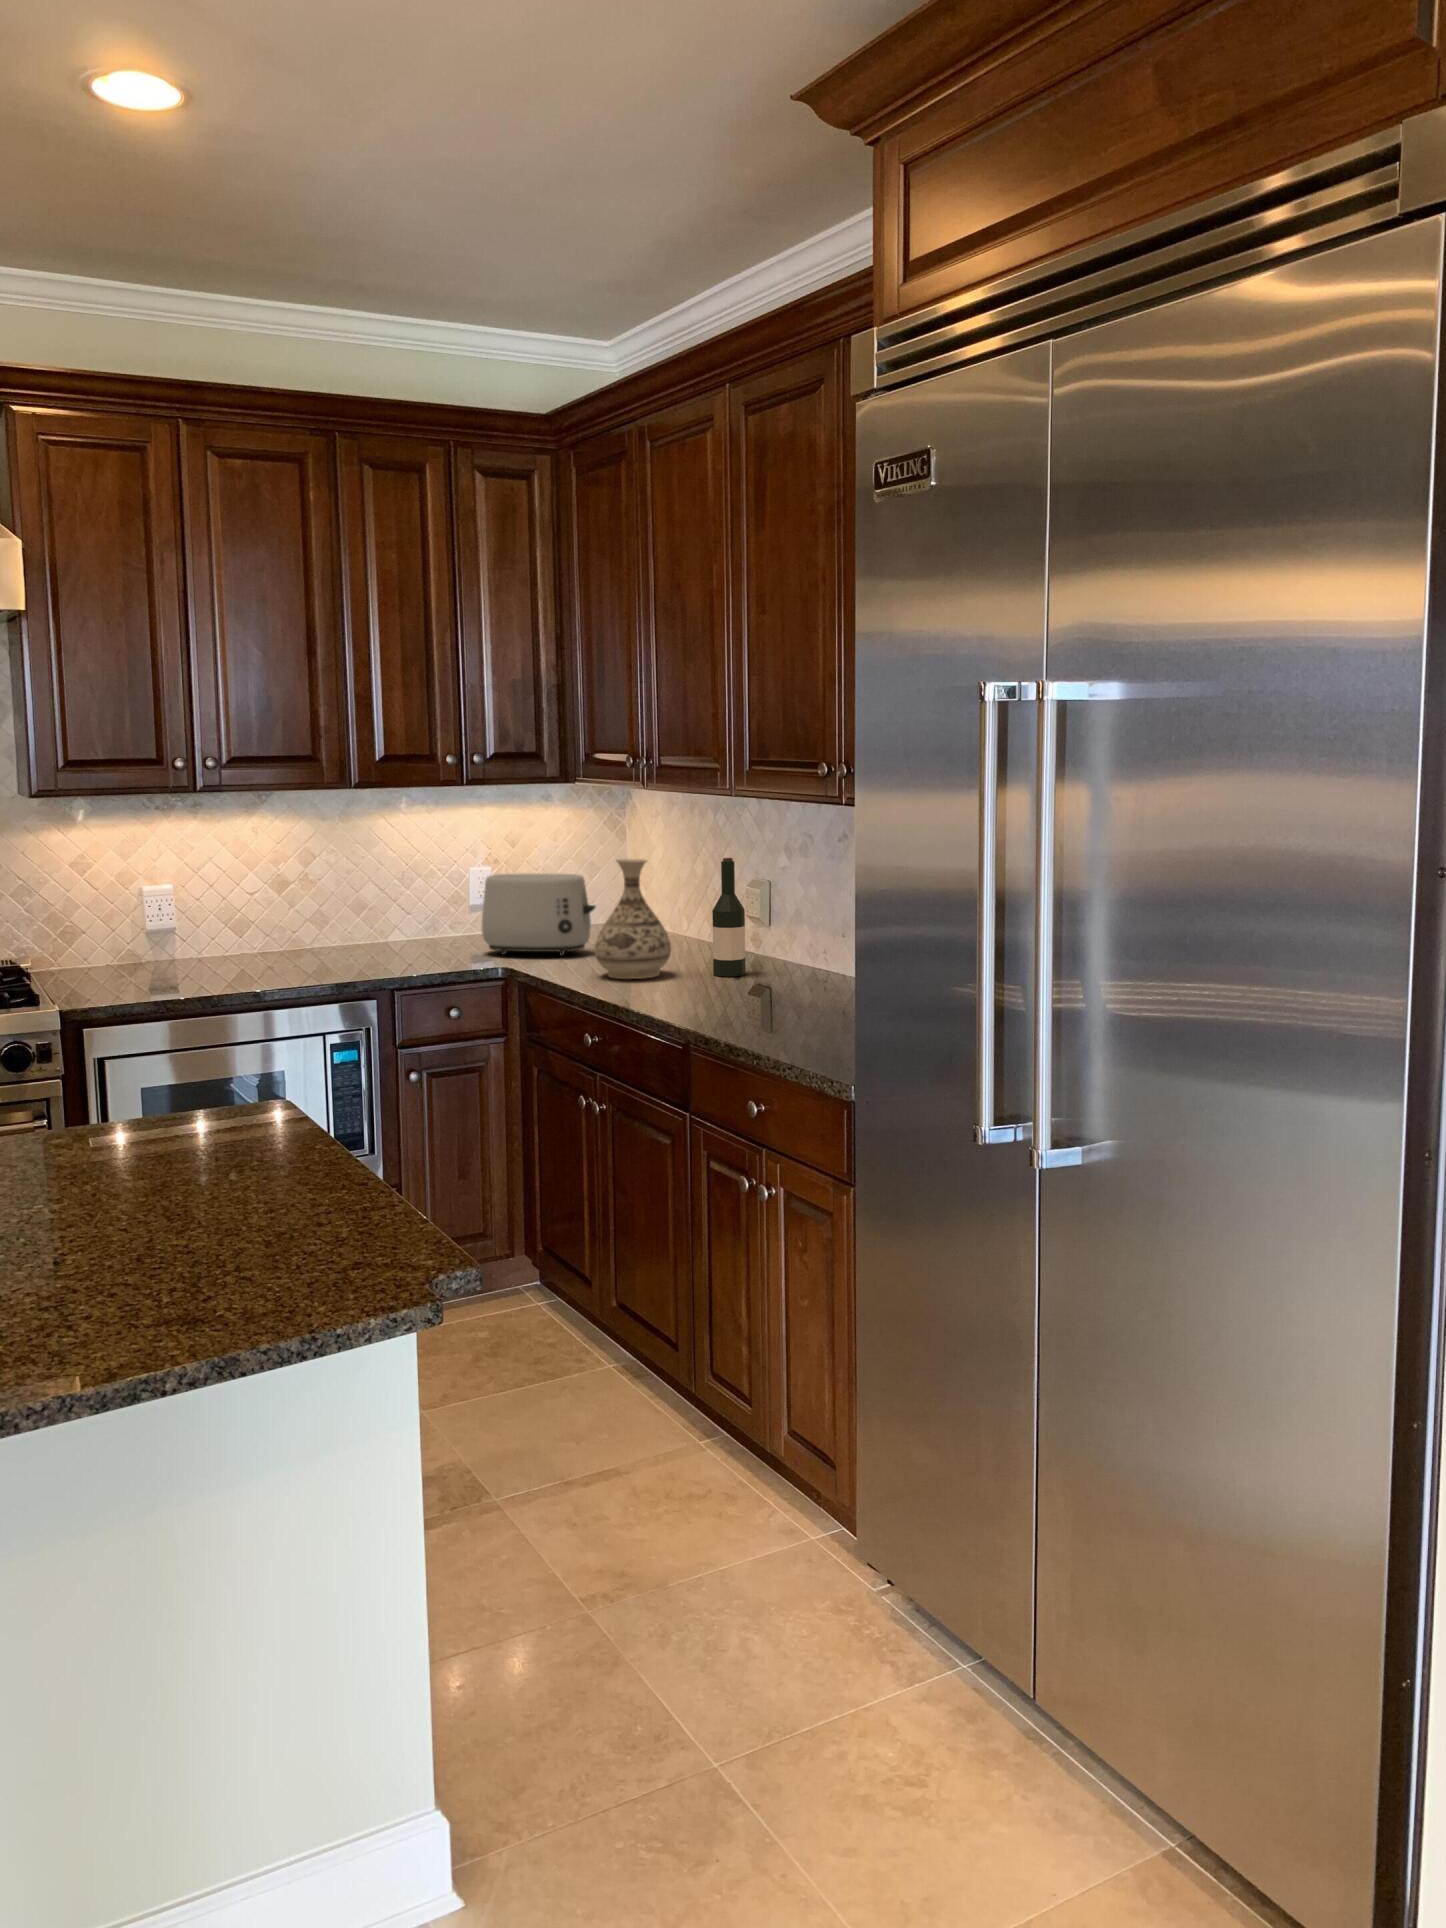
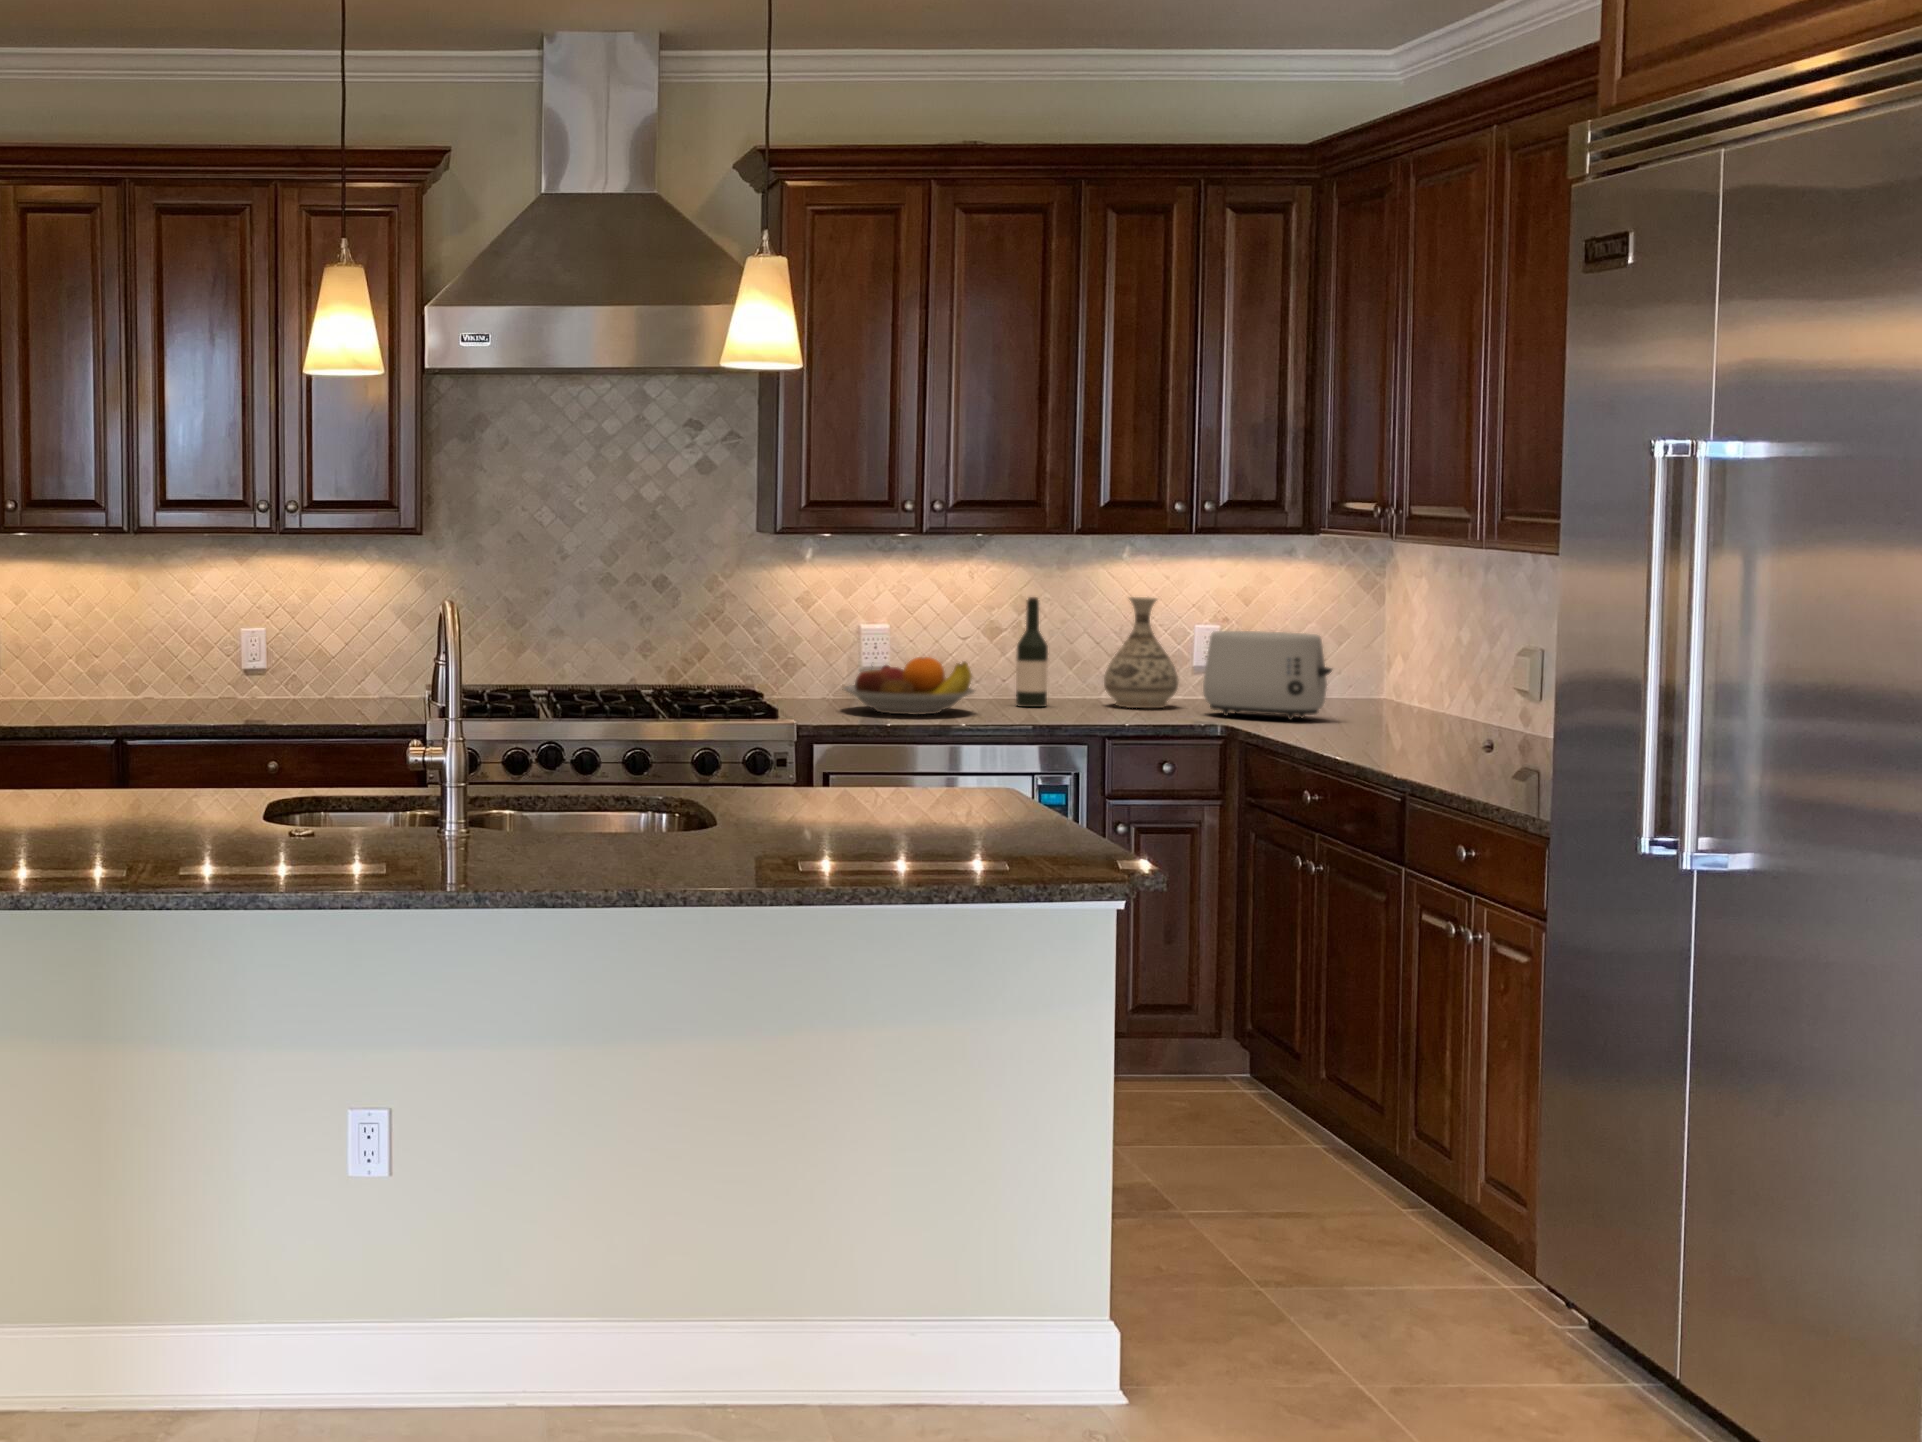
wine bottle: present [712,858,745,976] -> present [1016,597,1048,707]
vase: present [595,859,671,979] -> present [1104,597,1178,708]
fruit bowl: none [121,919,263,981] -> present [843,657,974,715]

